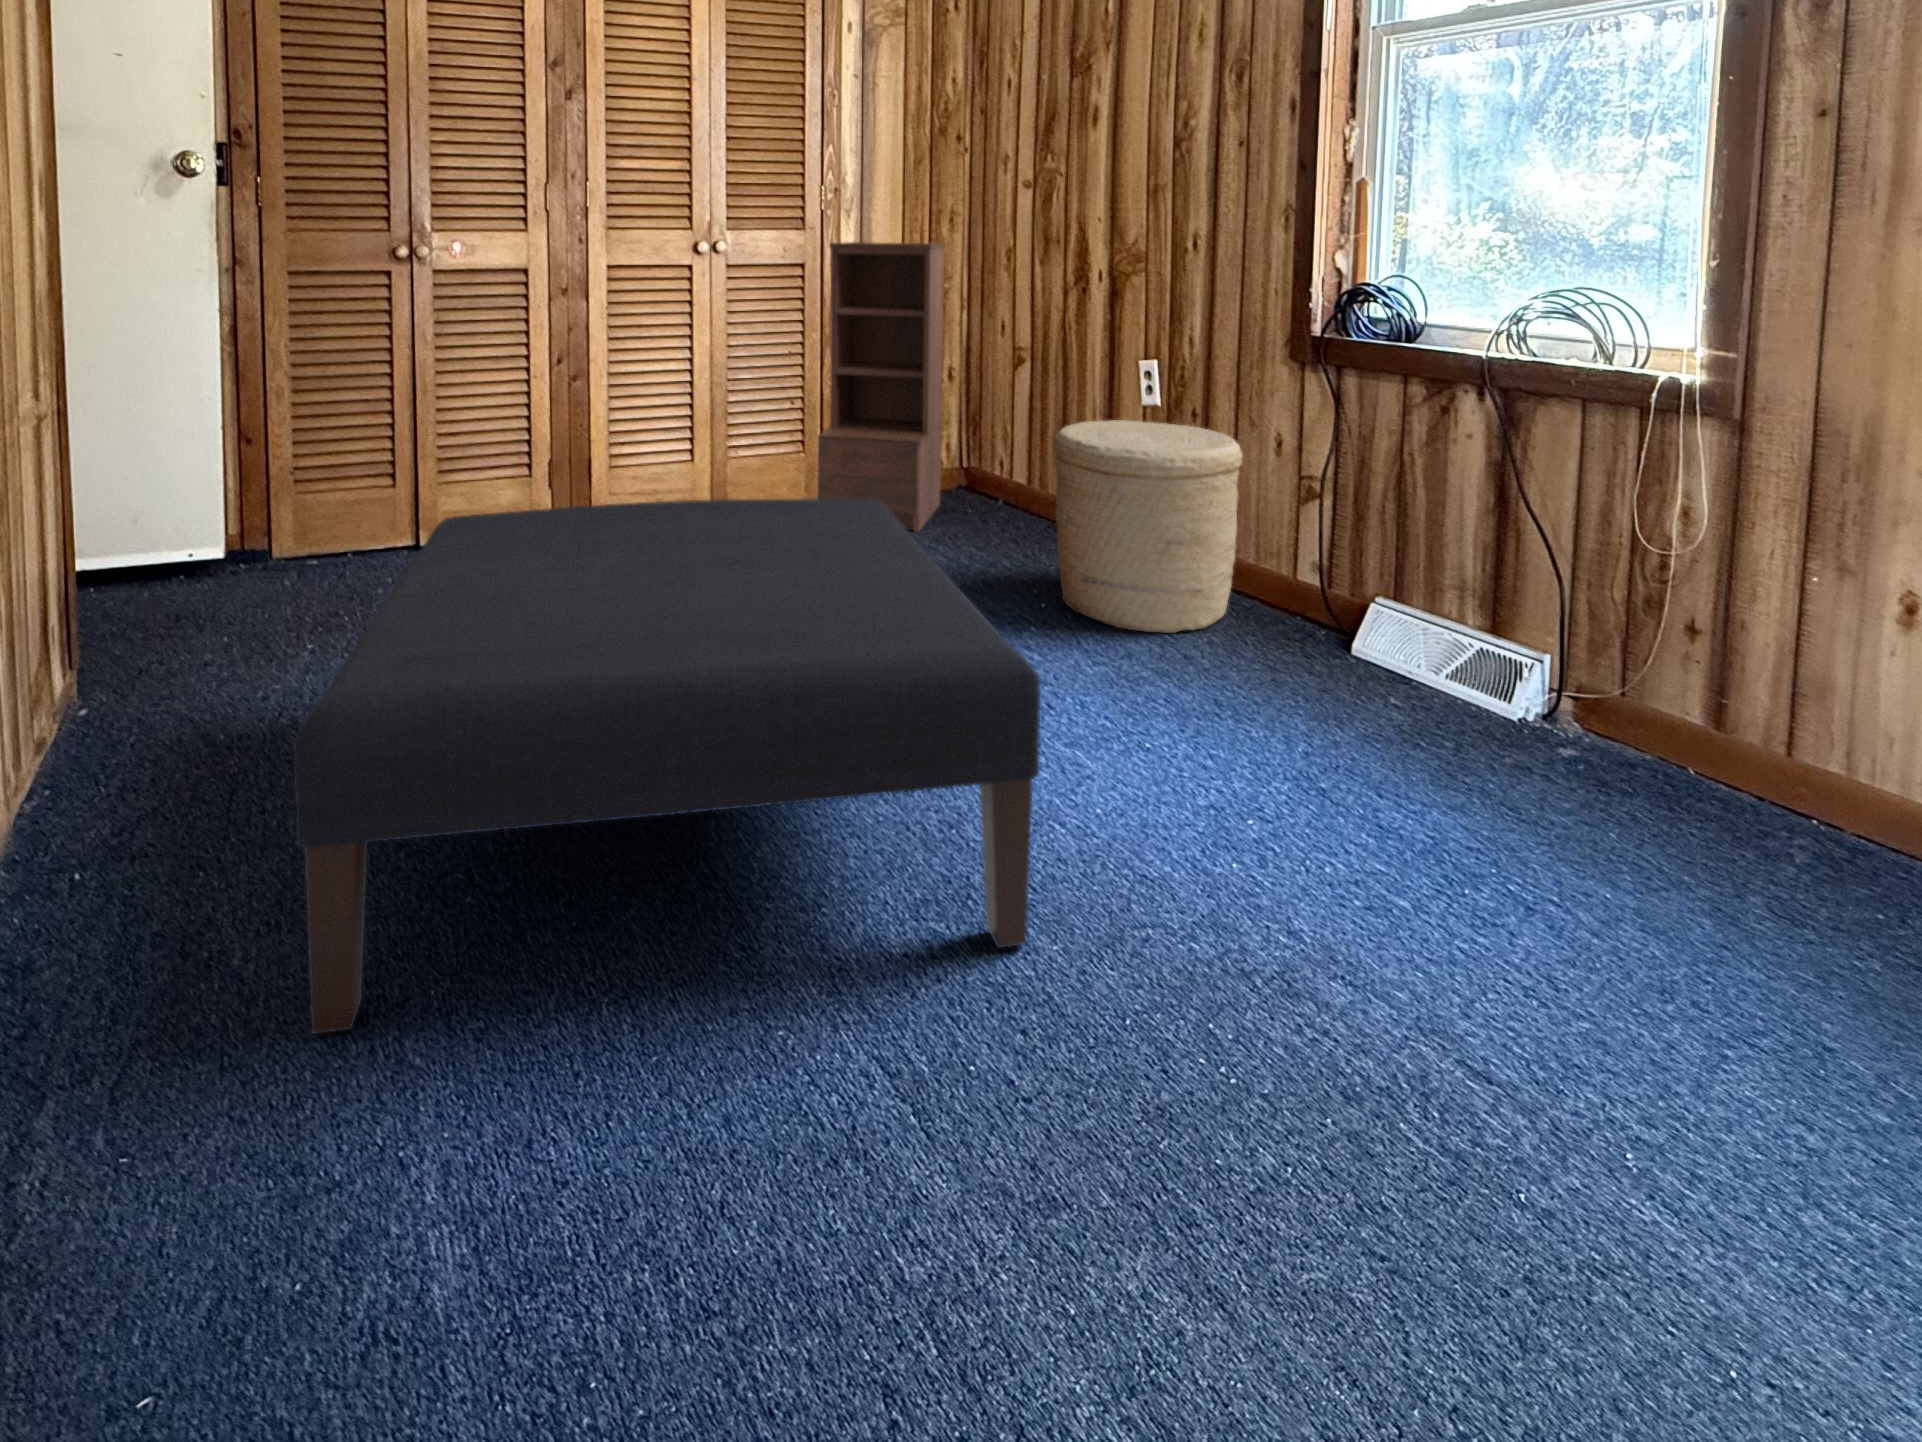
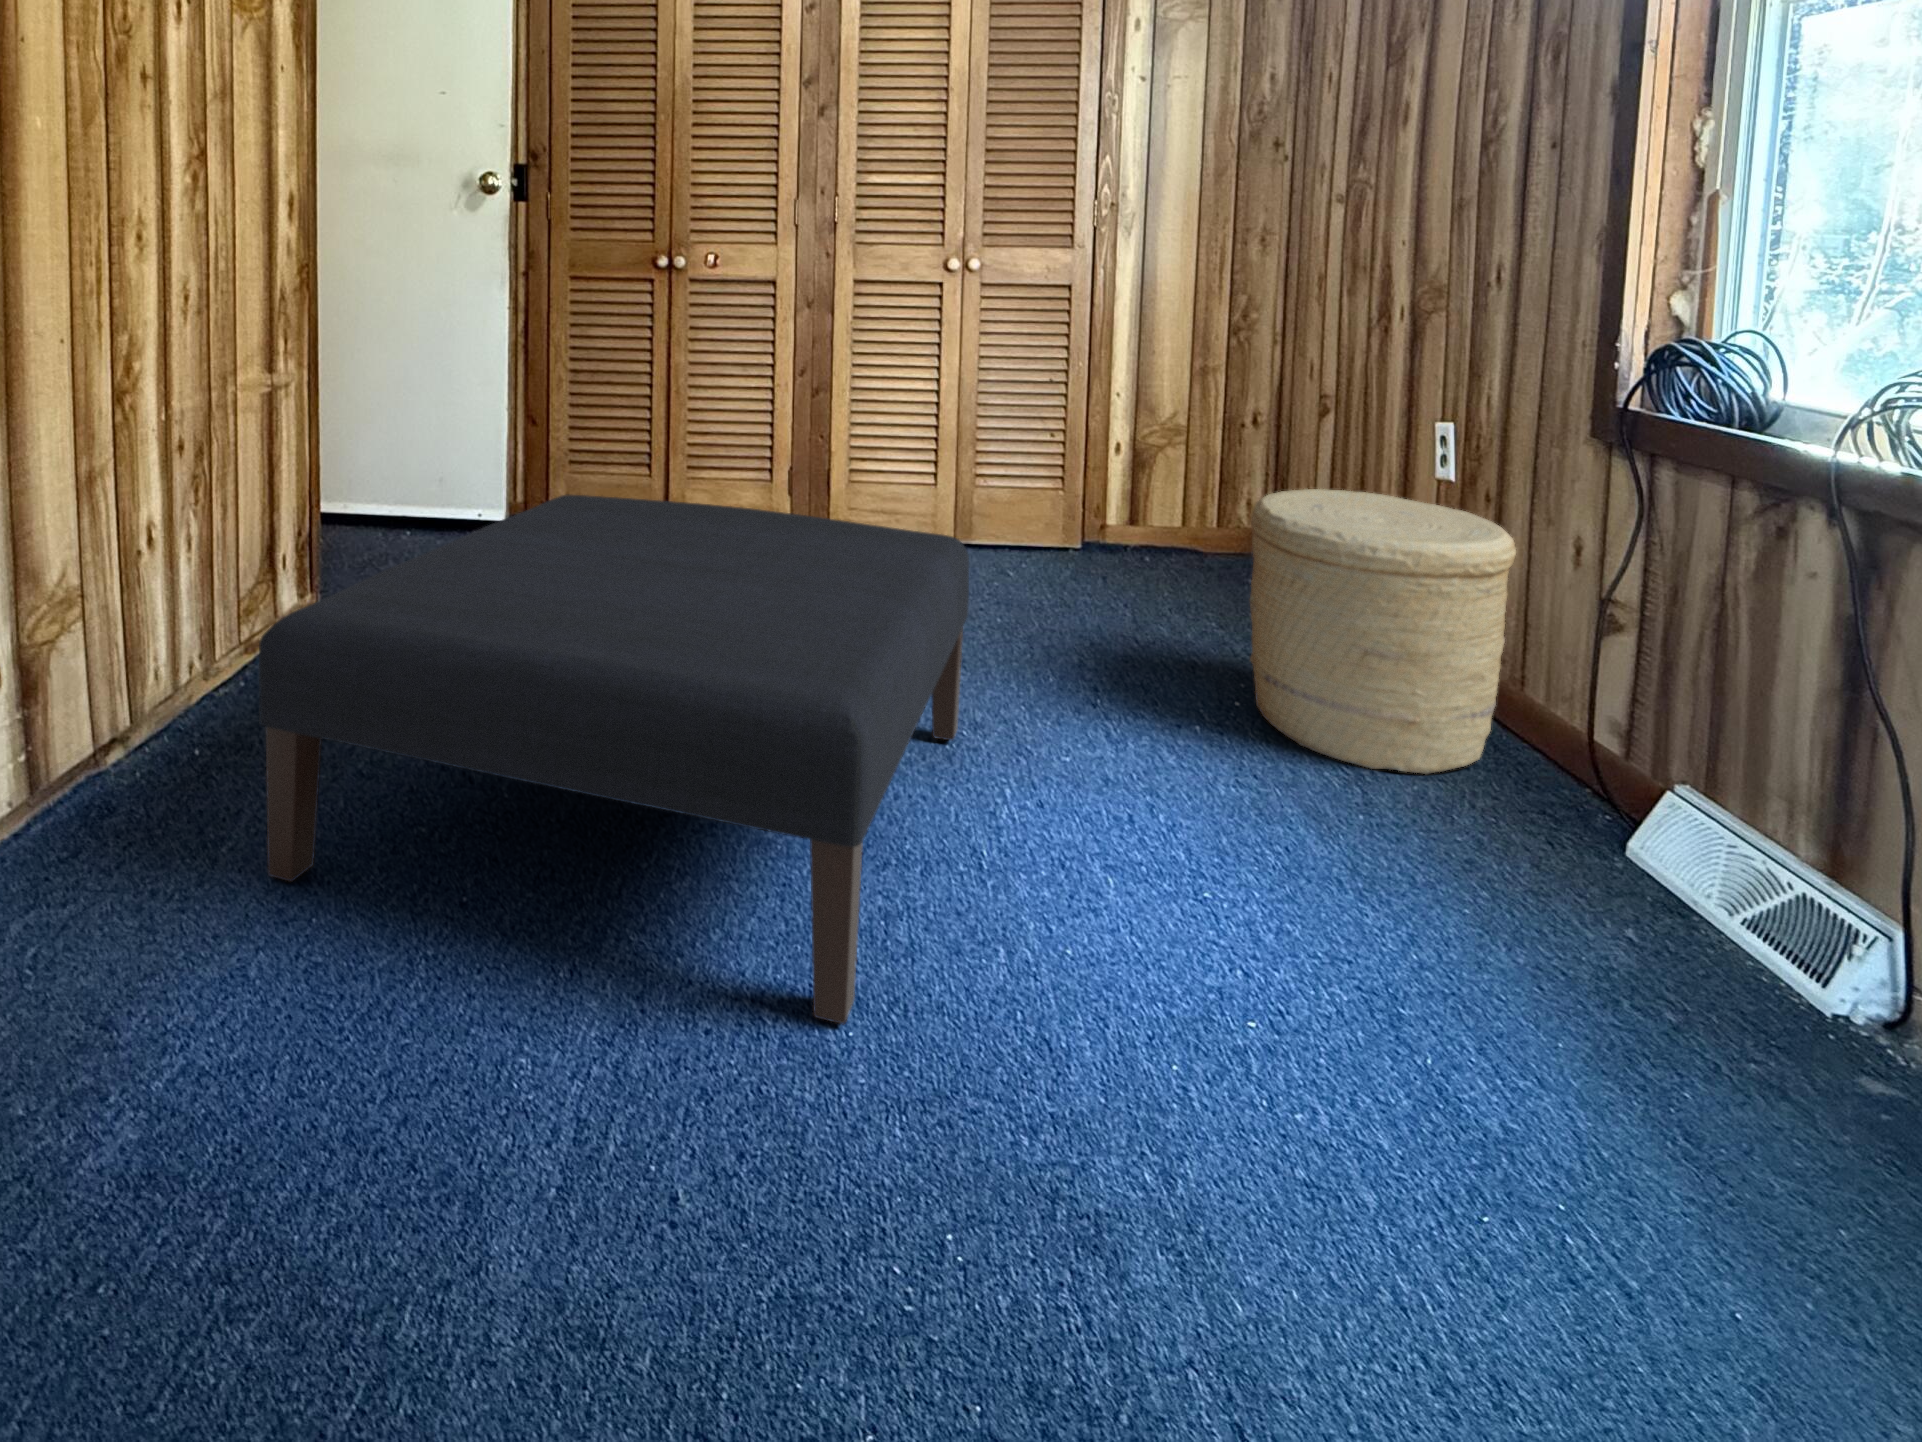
bookshelf: present [817,242,945,532] -> none [1049,261,1233,594]

